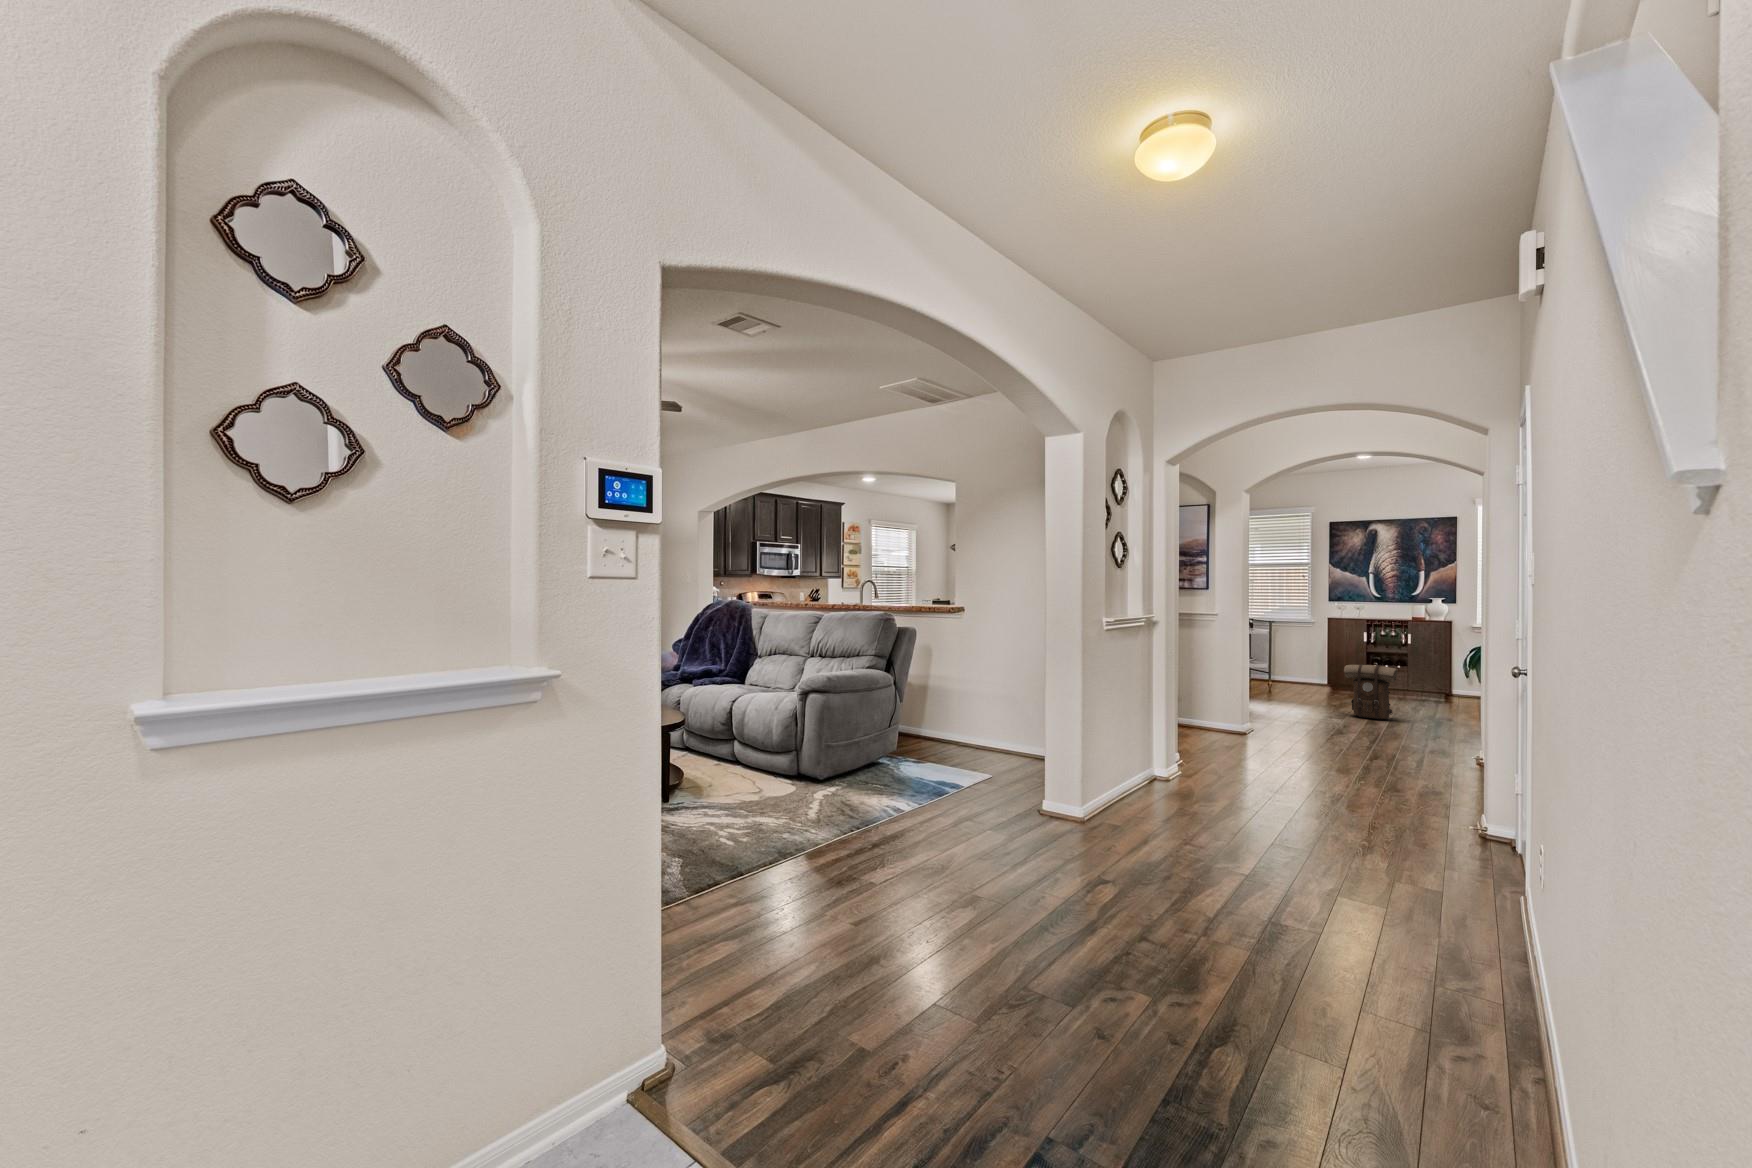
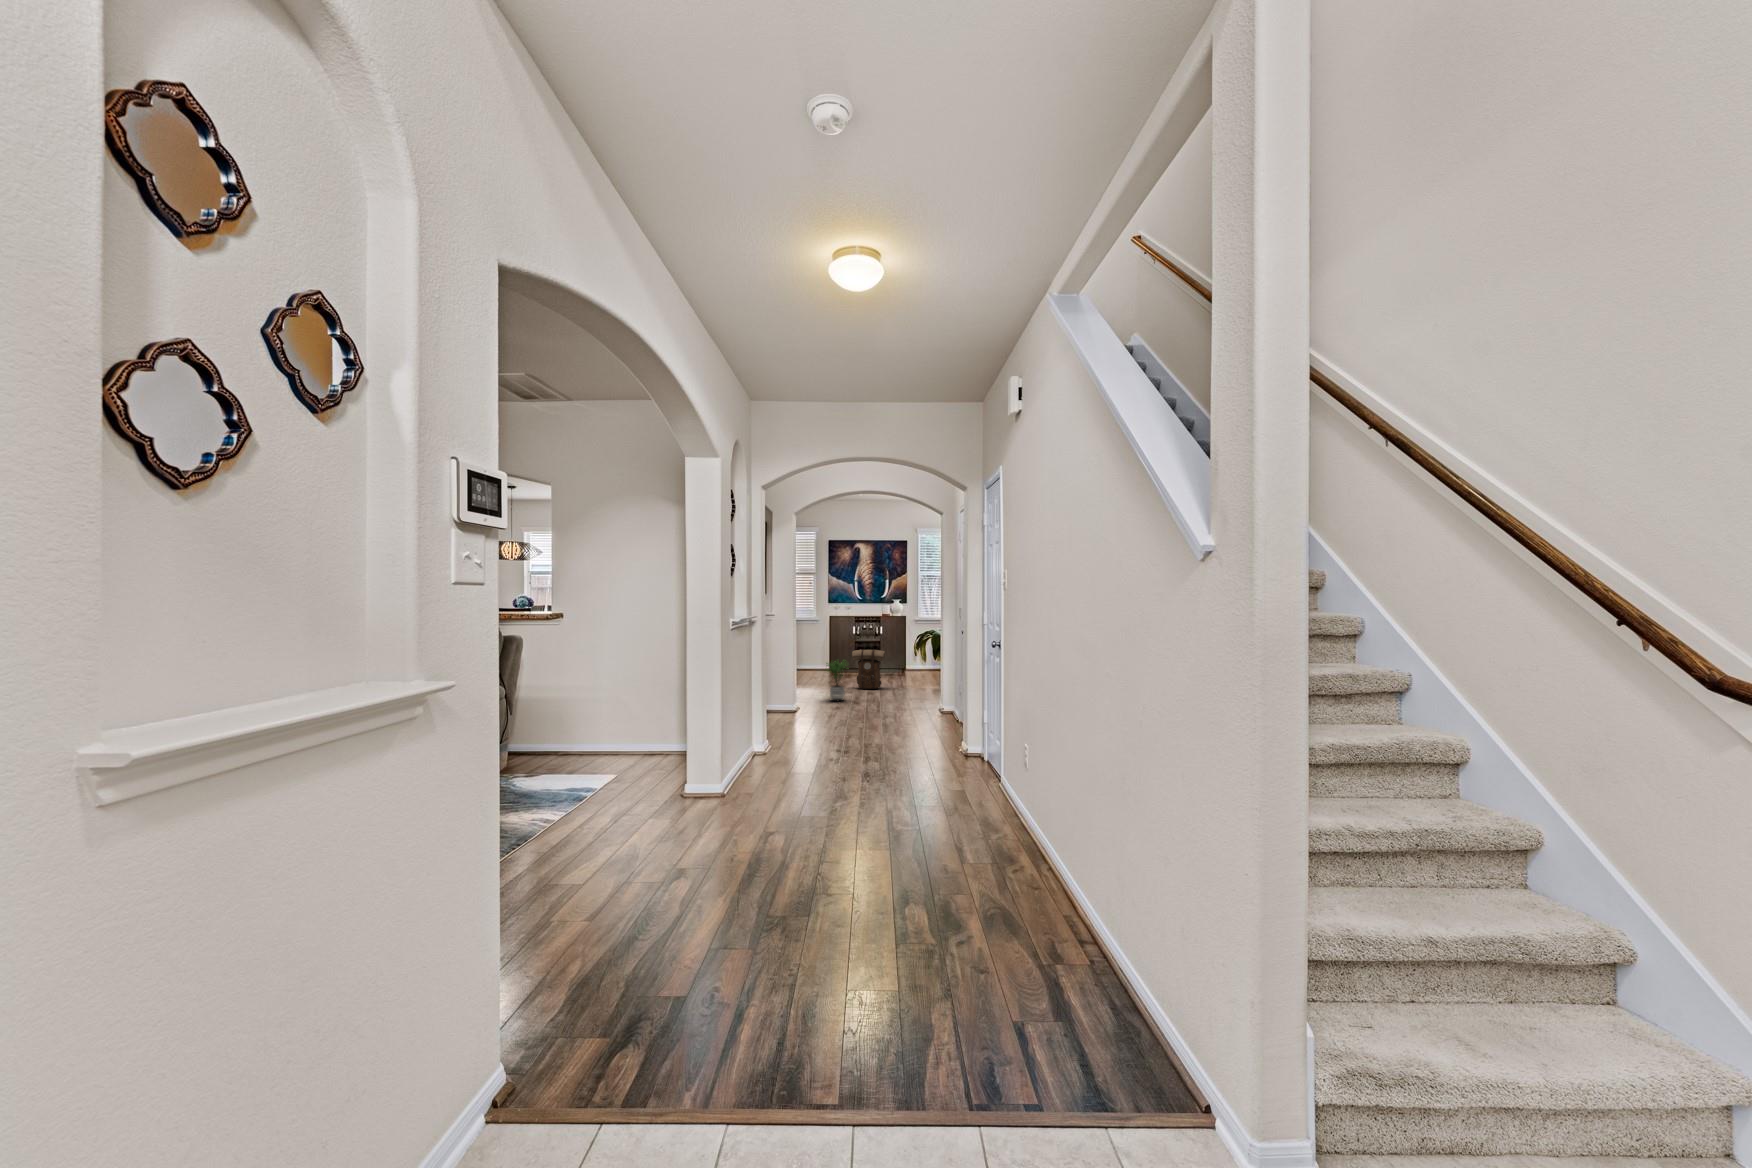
potted plant: none [1290,674,1331,730] -> present [826,661,846,701]

